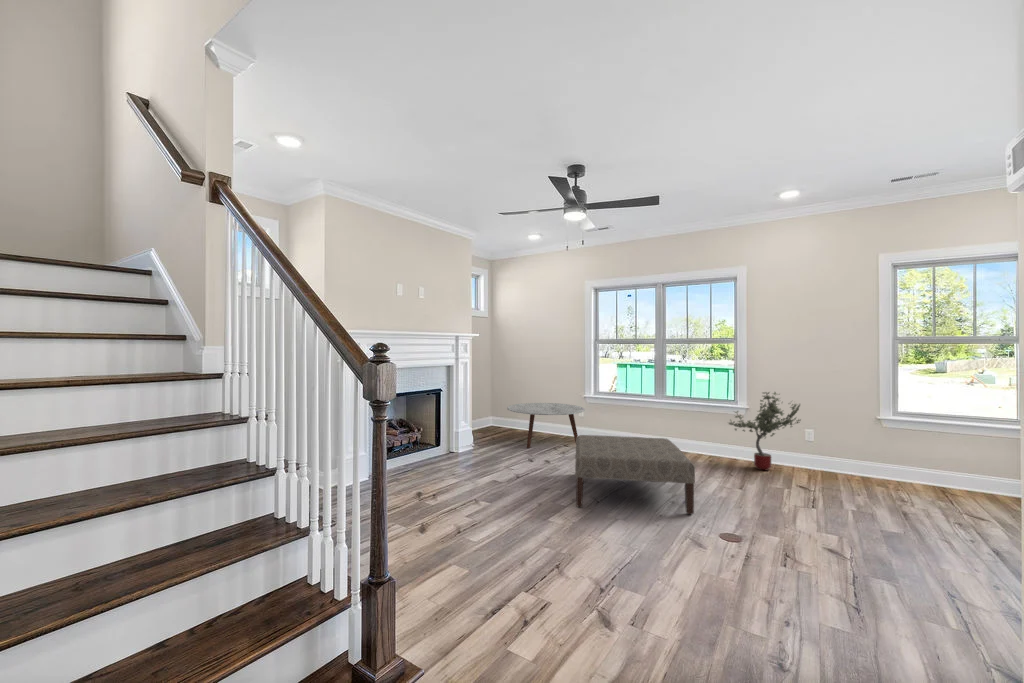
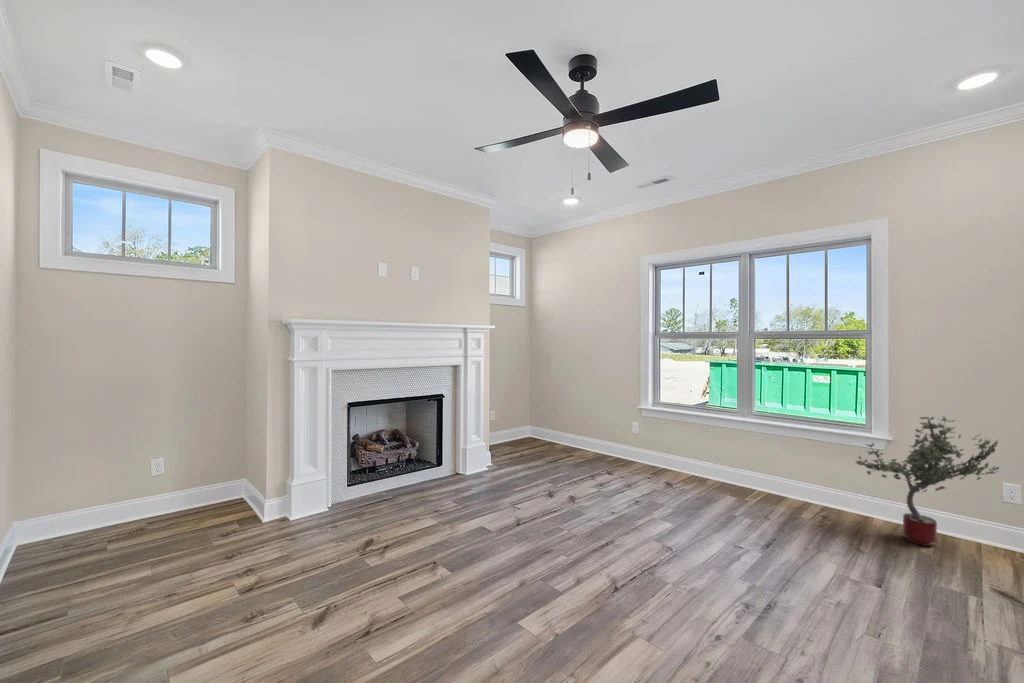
coffee table: present [507,403,585,448] -> none [535,413,636,474]
ottoman: present [575,435,695,514] -> none [574,470,785,644]

